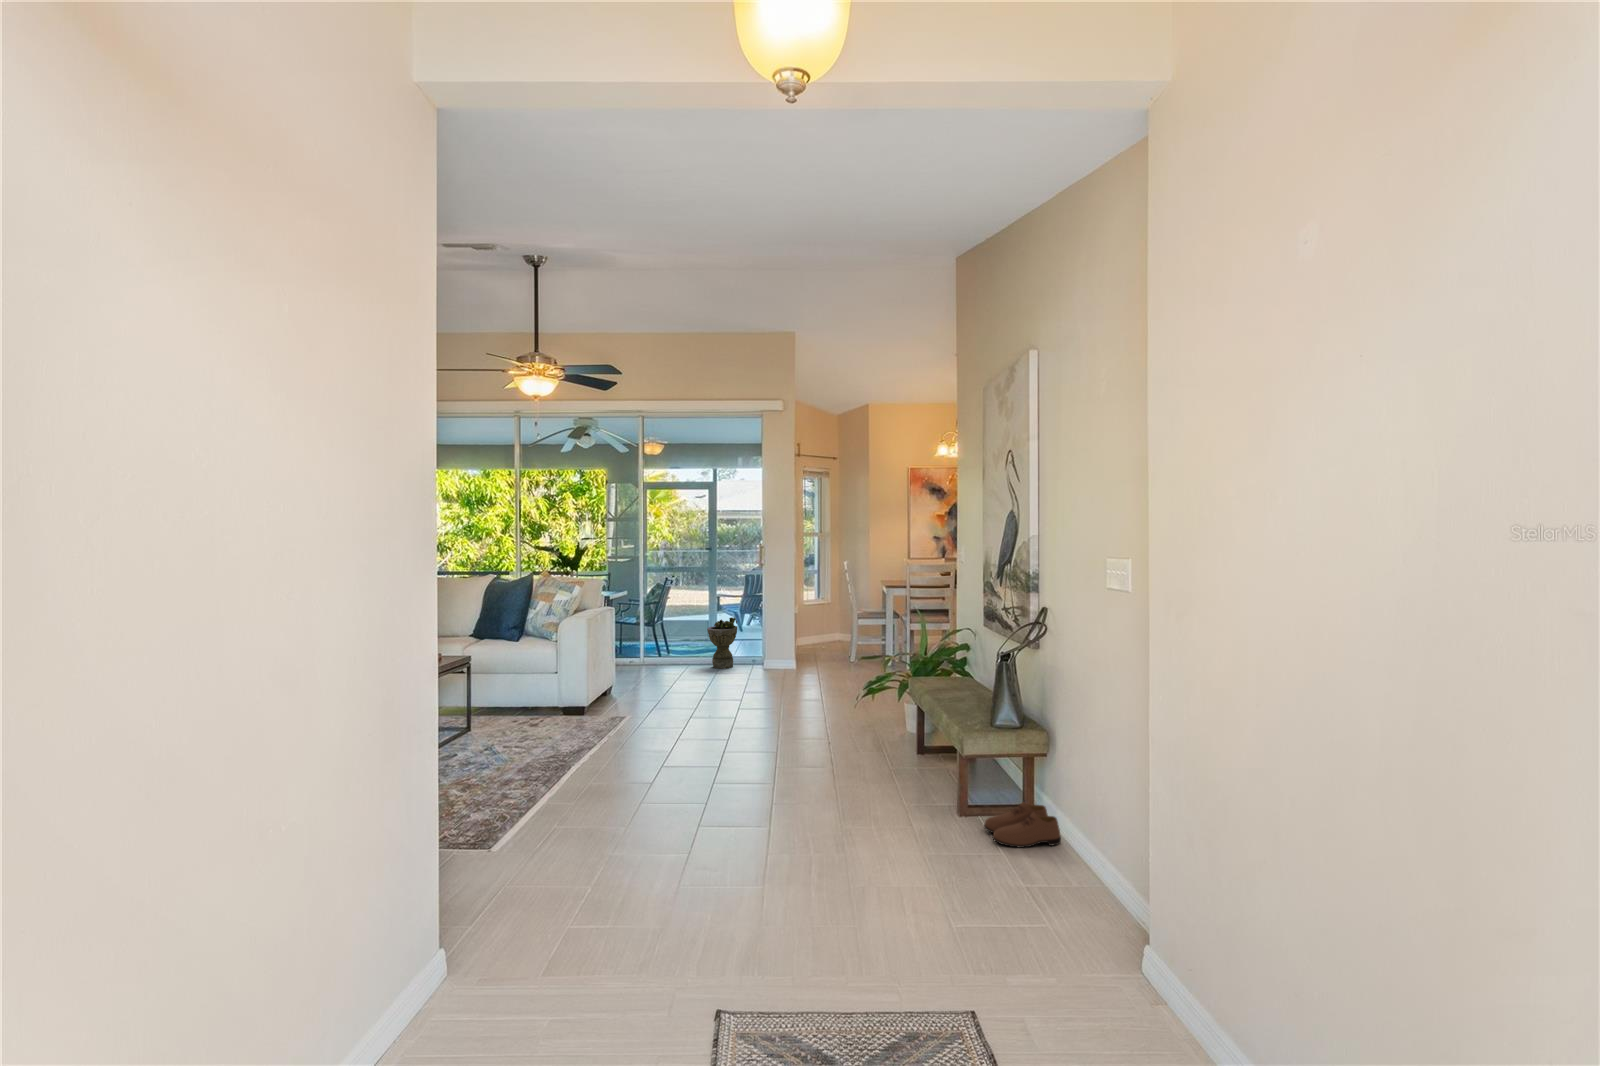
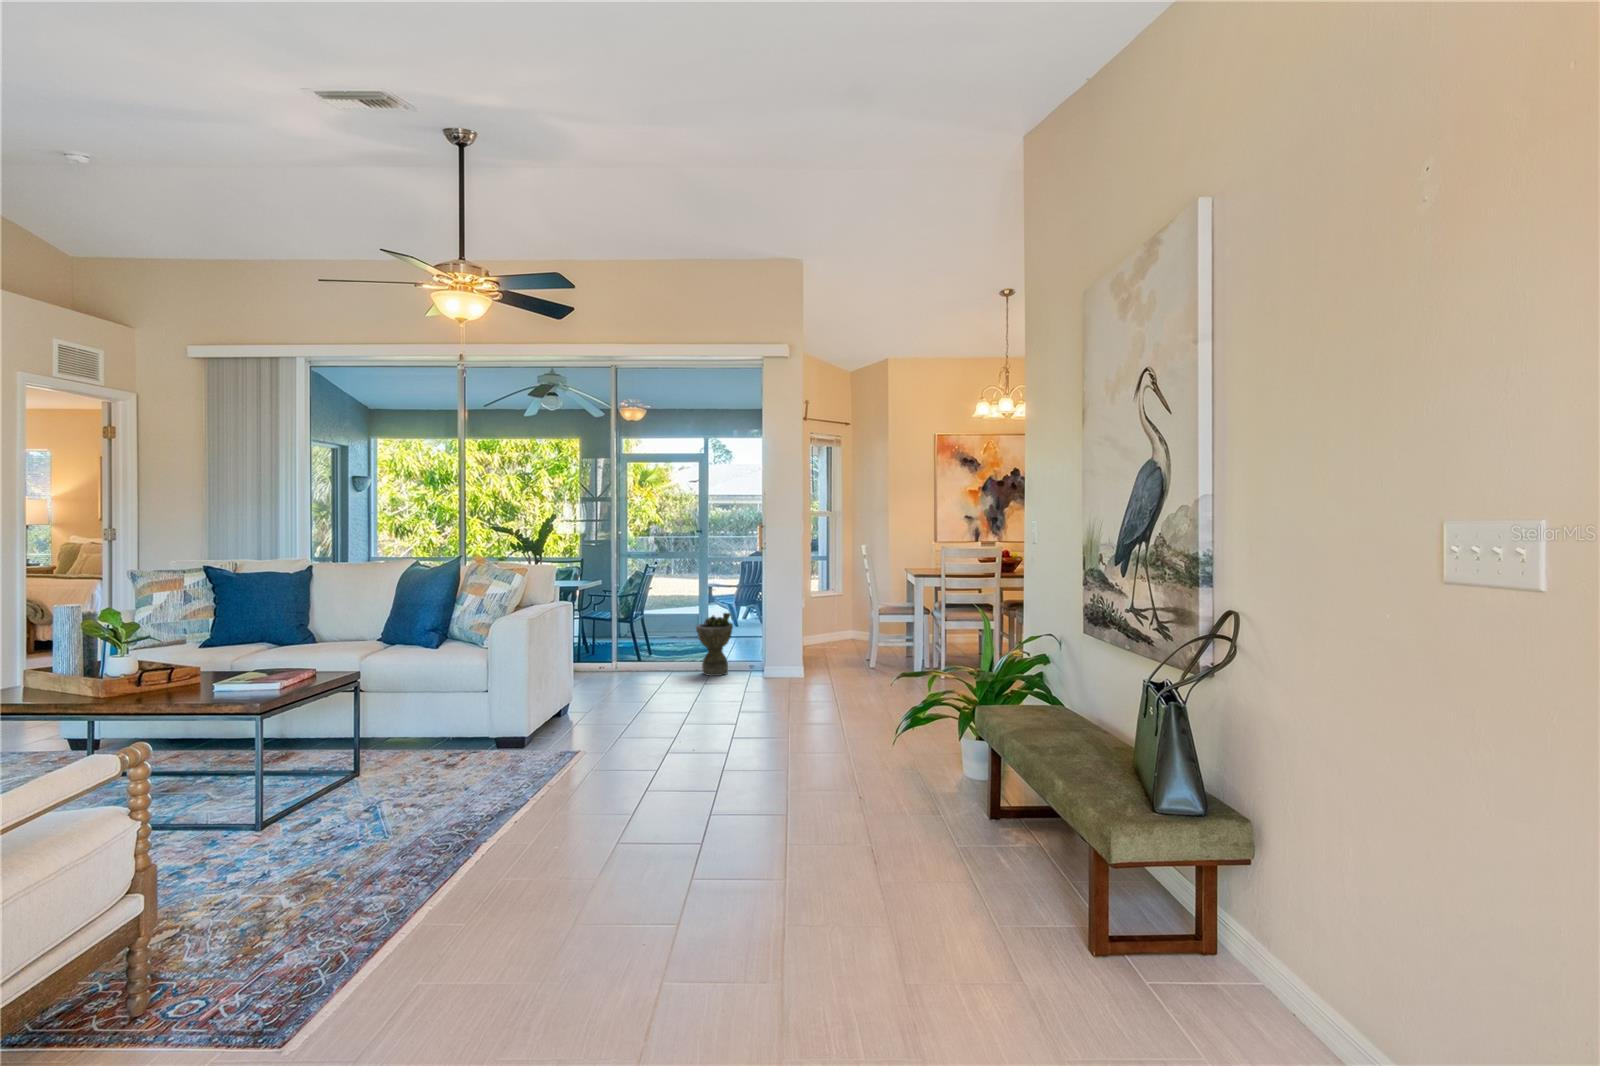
shoe: present [984,802,1061,848] -> none [1134,941,1281,1039]

